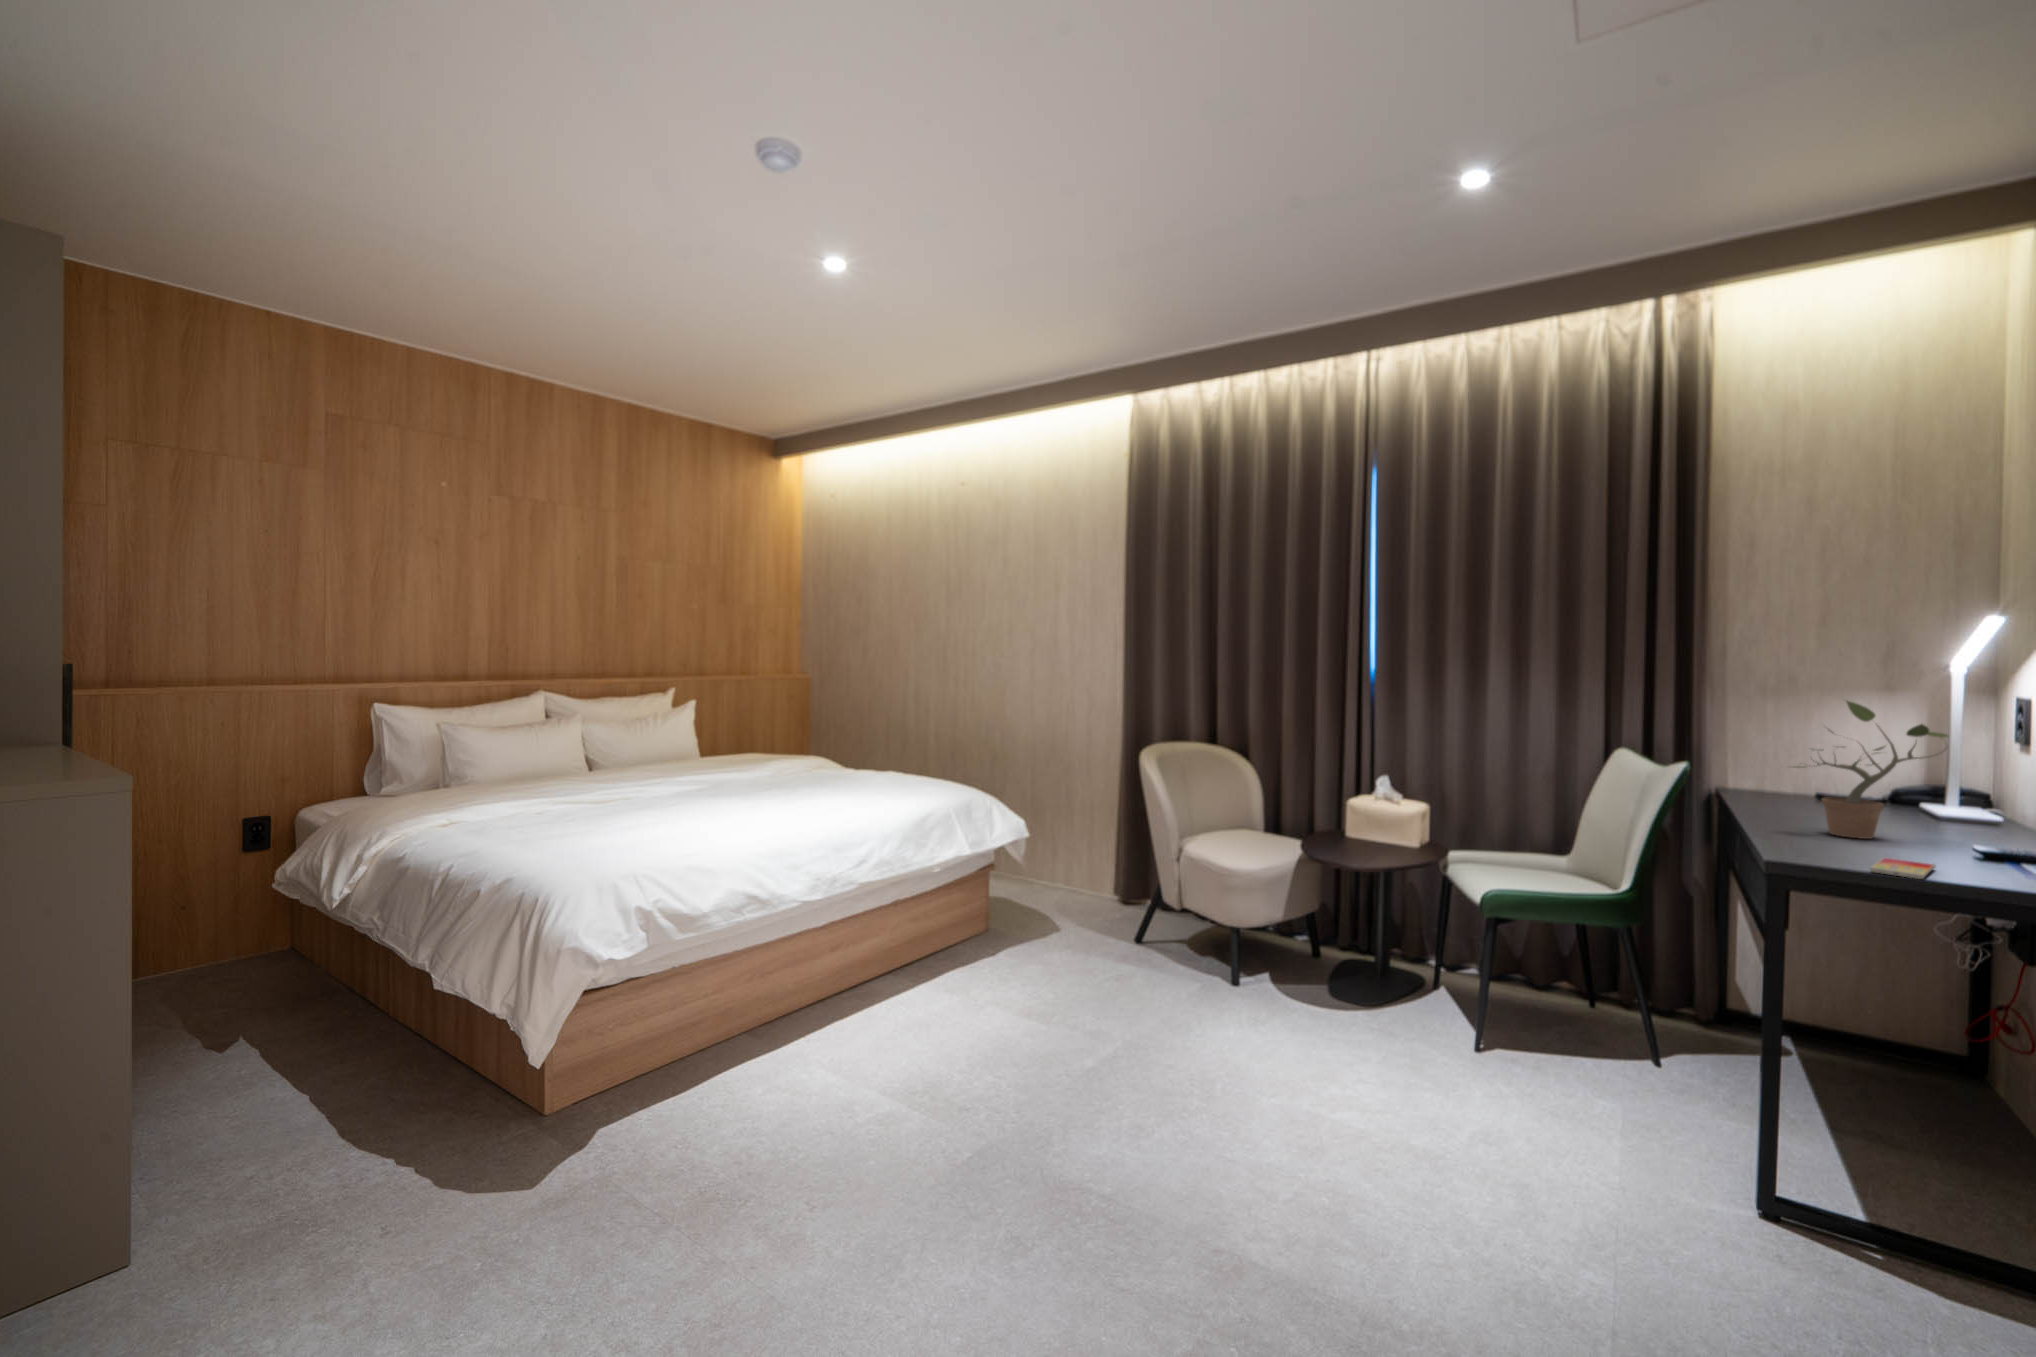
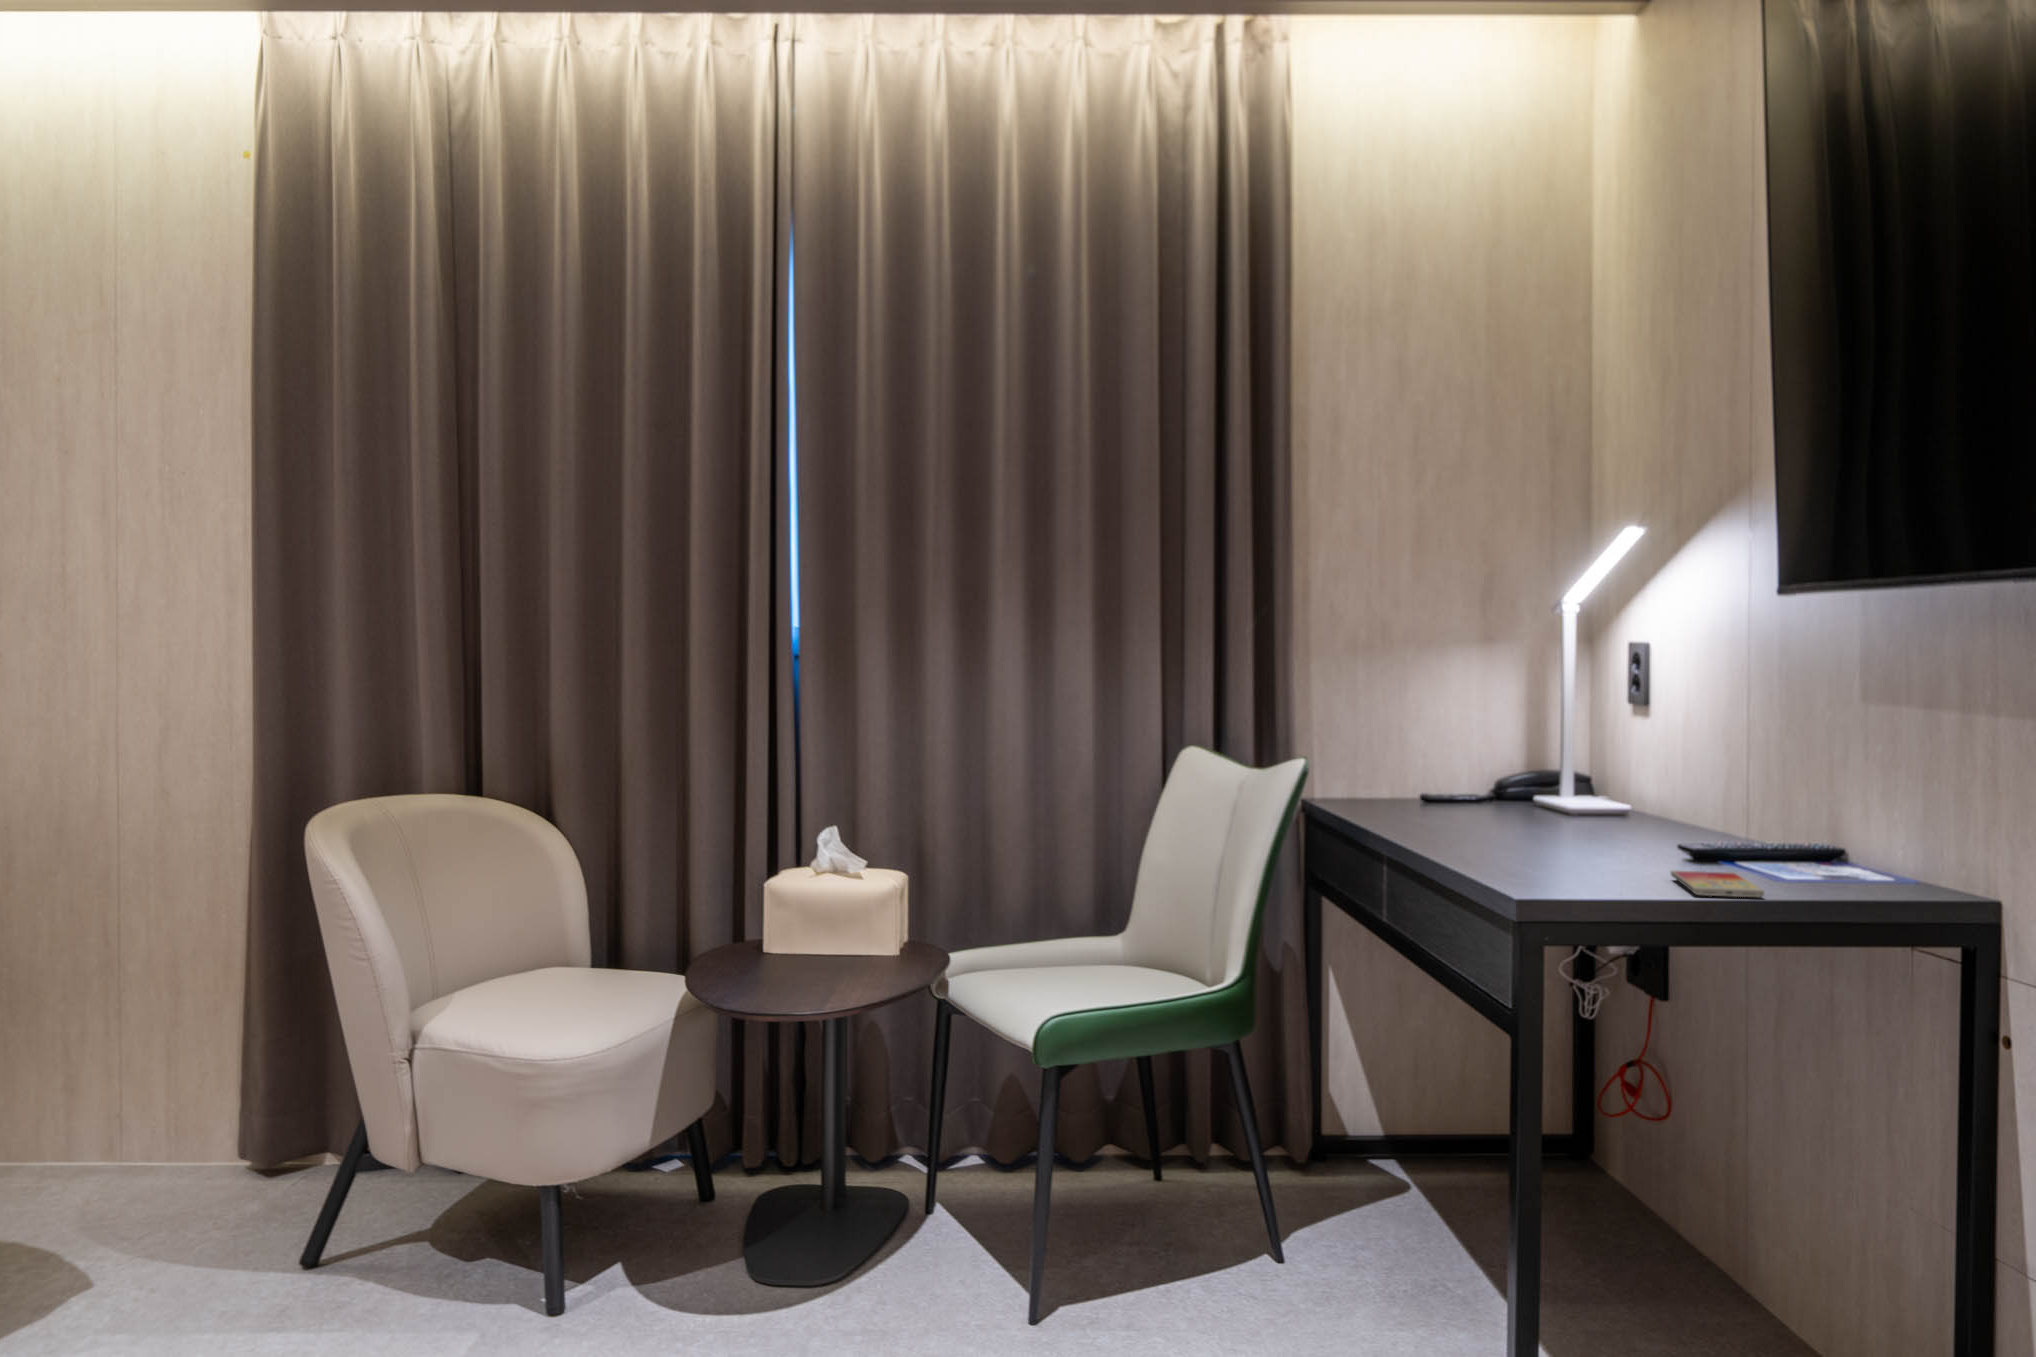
potted plant: present [1798,701,1949,839] -> none [1479,635,1658,848]

